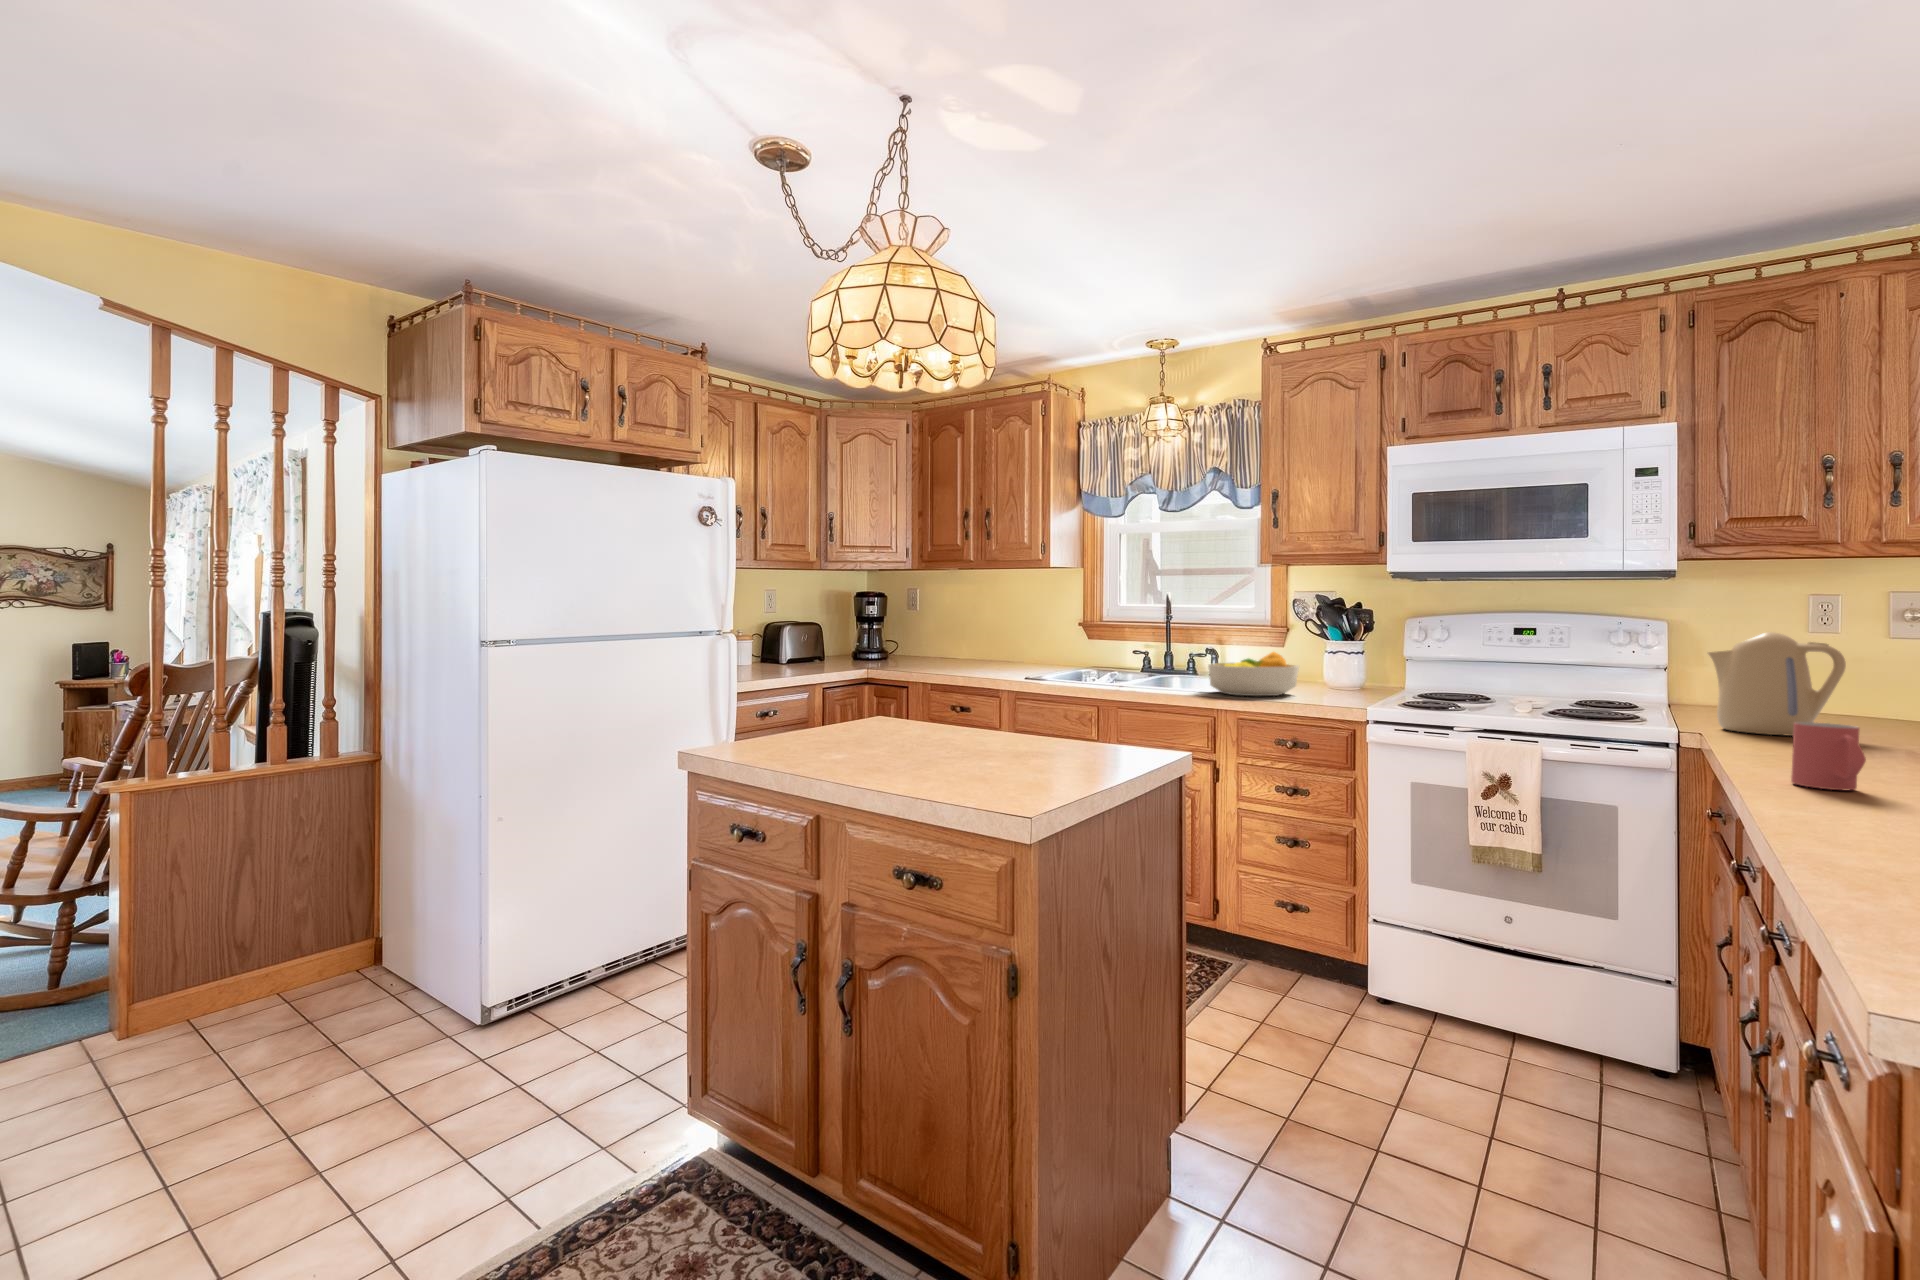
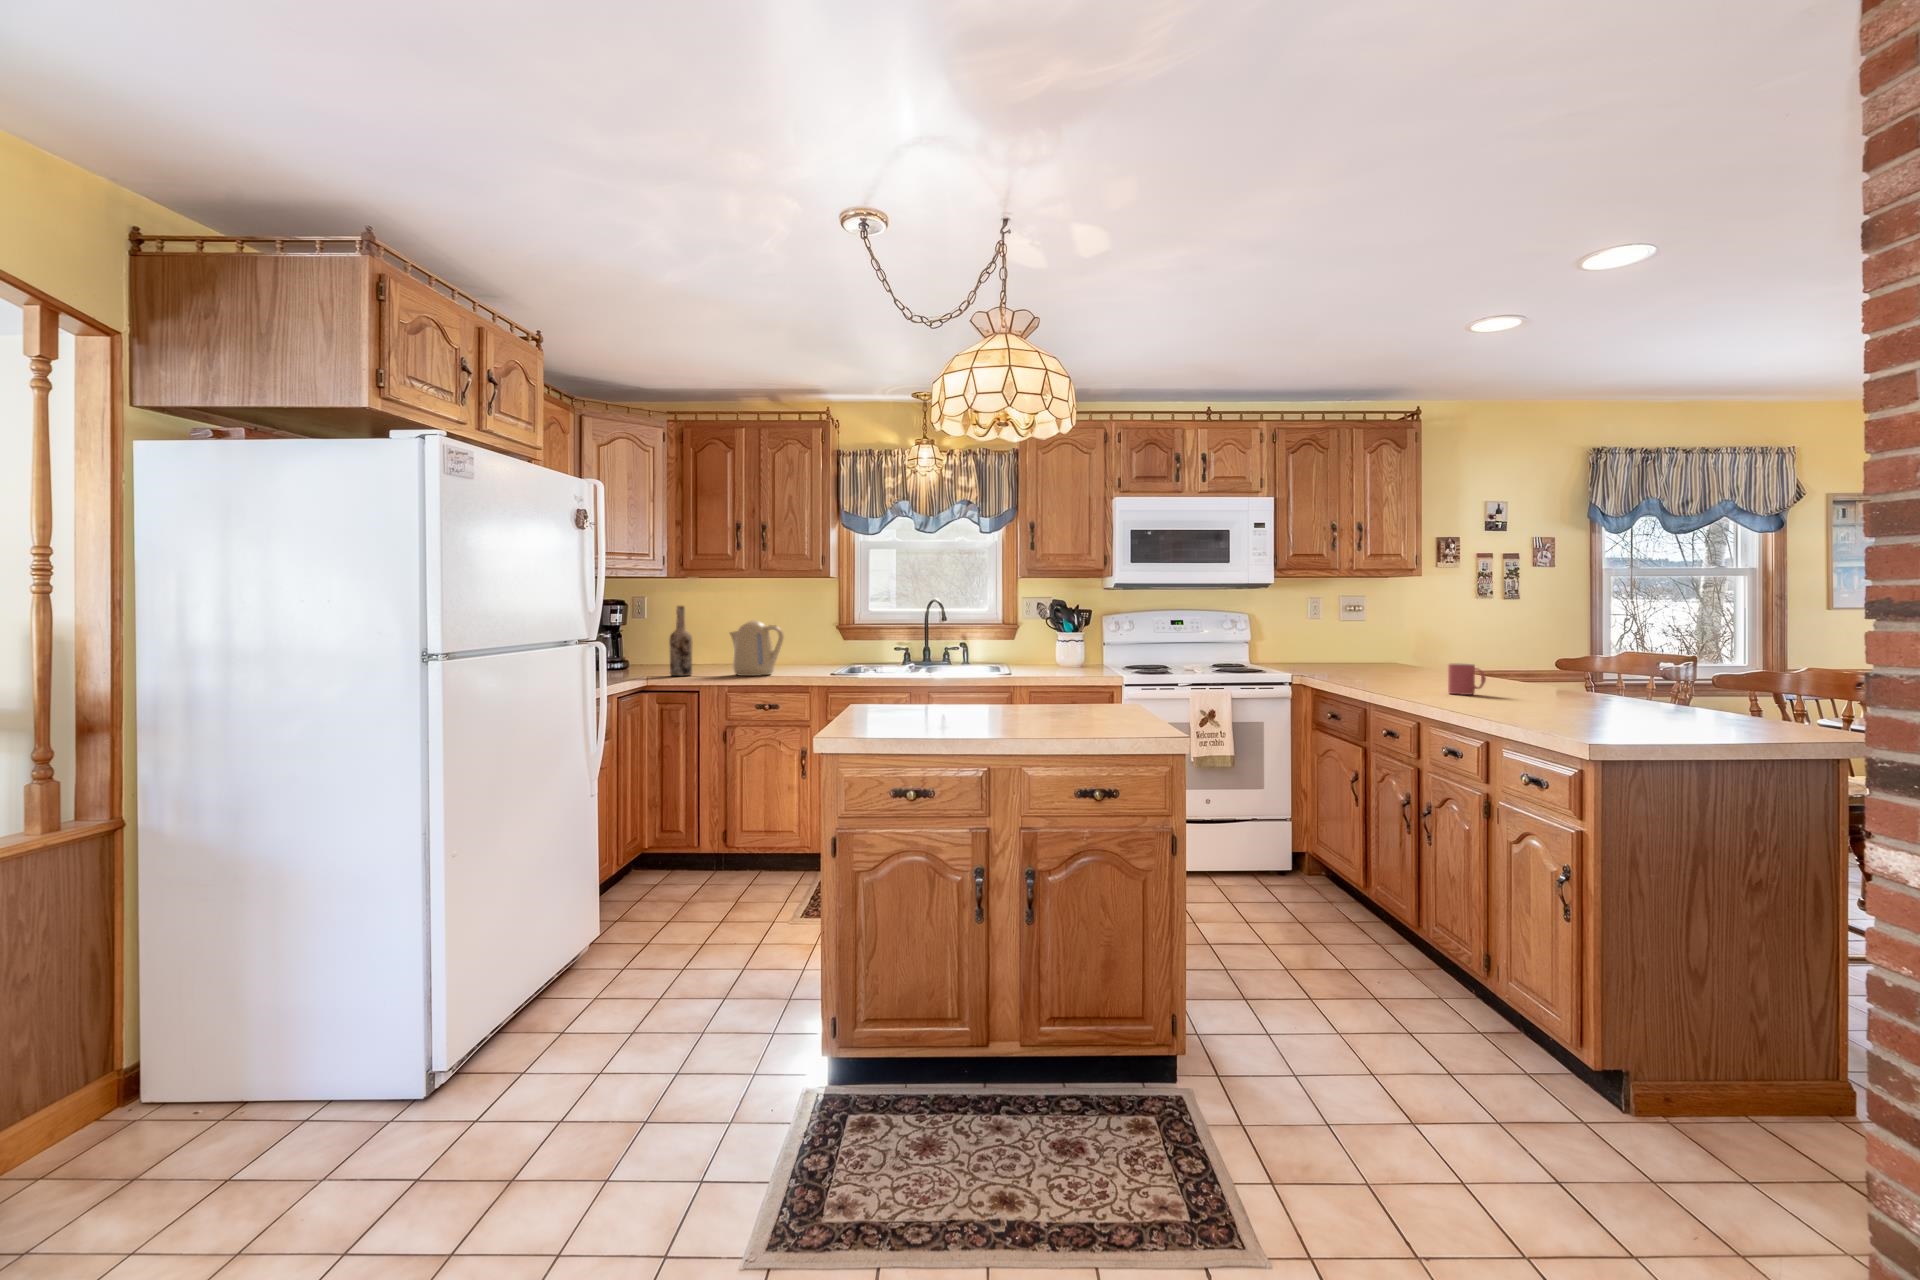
wine bottle: none [881,597,903,667] -> present [669,606,692,676]
kettle: present [1708,632,1846,736] -> present [730,620,784,676]
fruit bowl: present [1208,652,1299,696] -> none [1021,642,1081,676]

